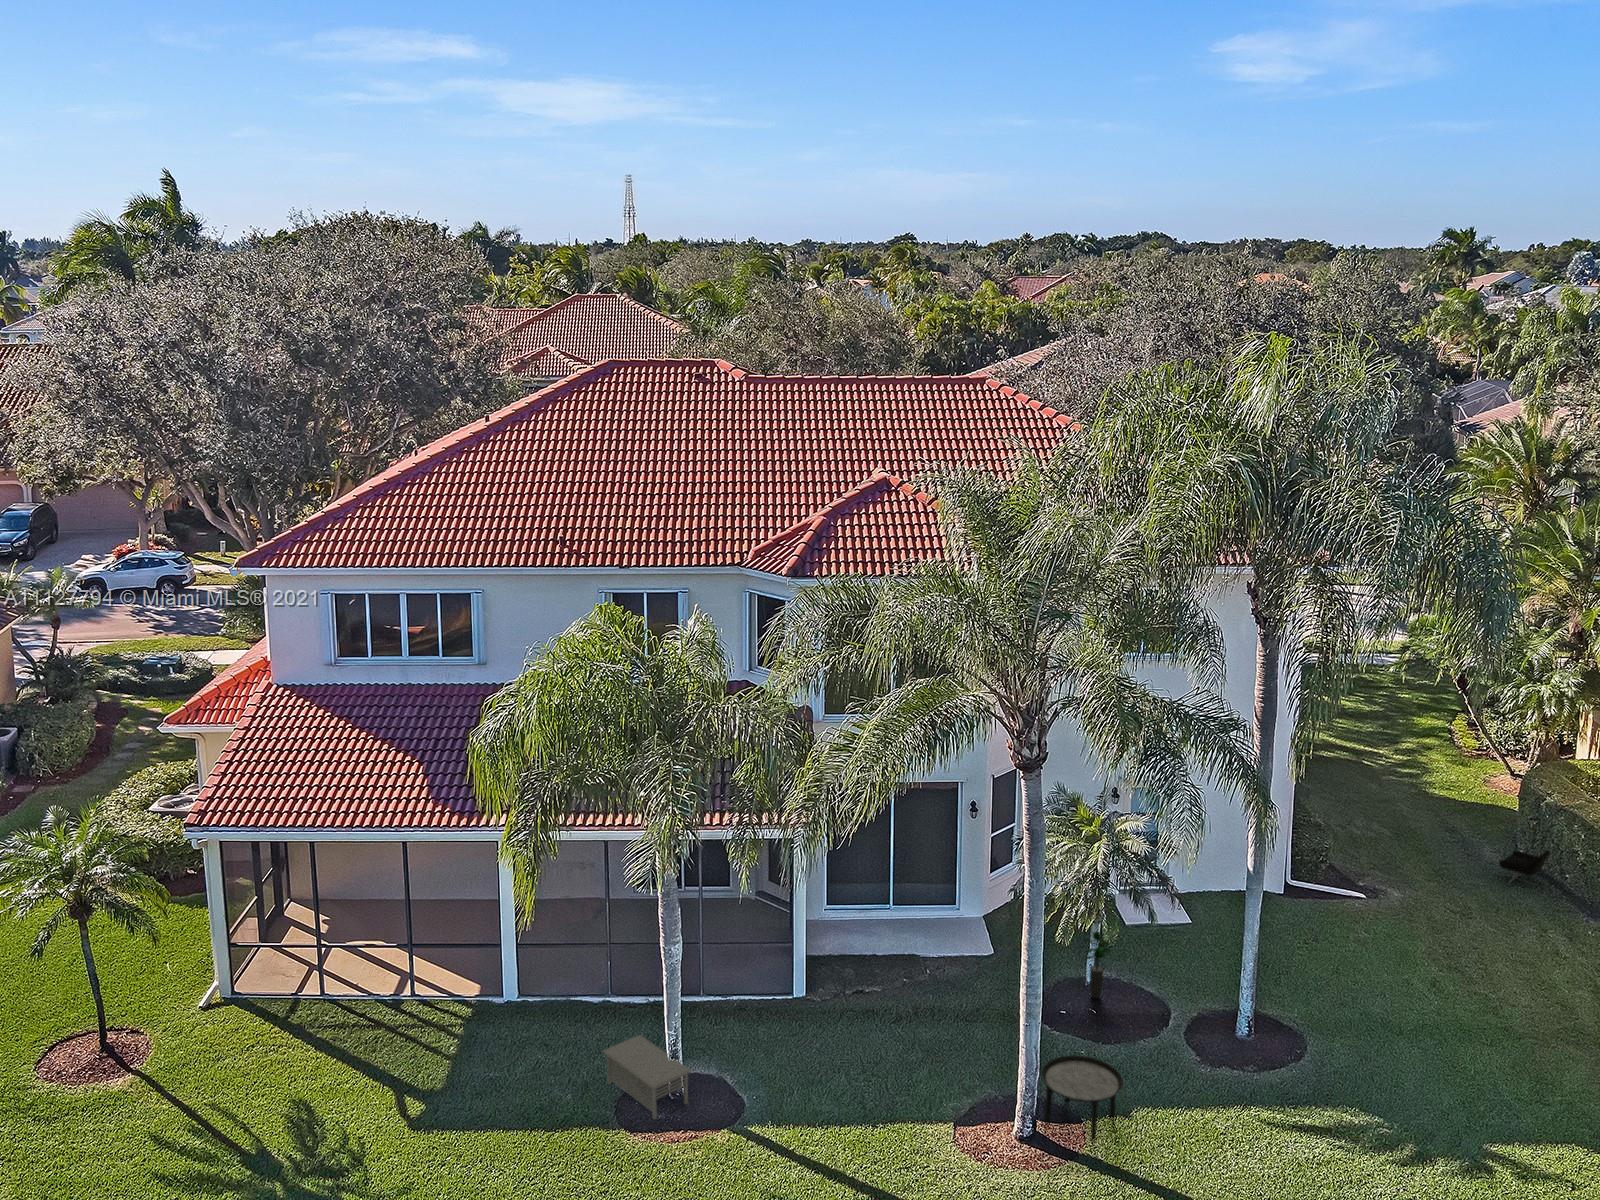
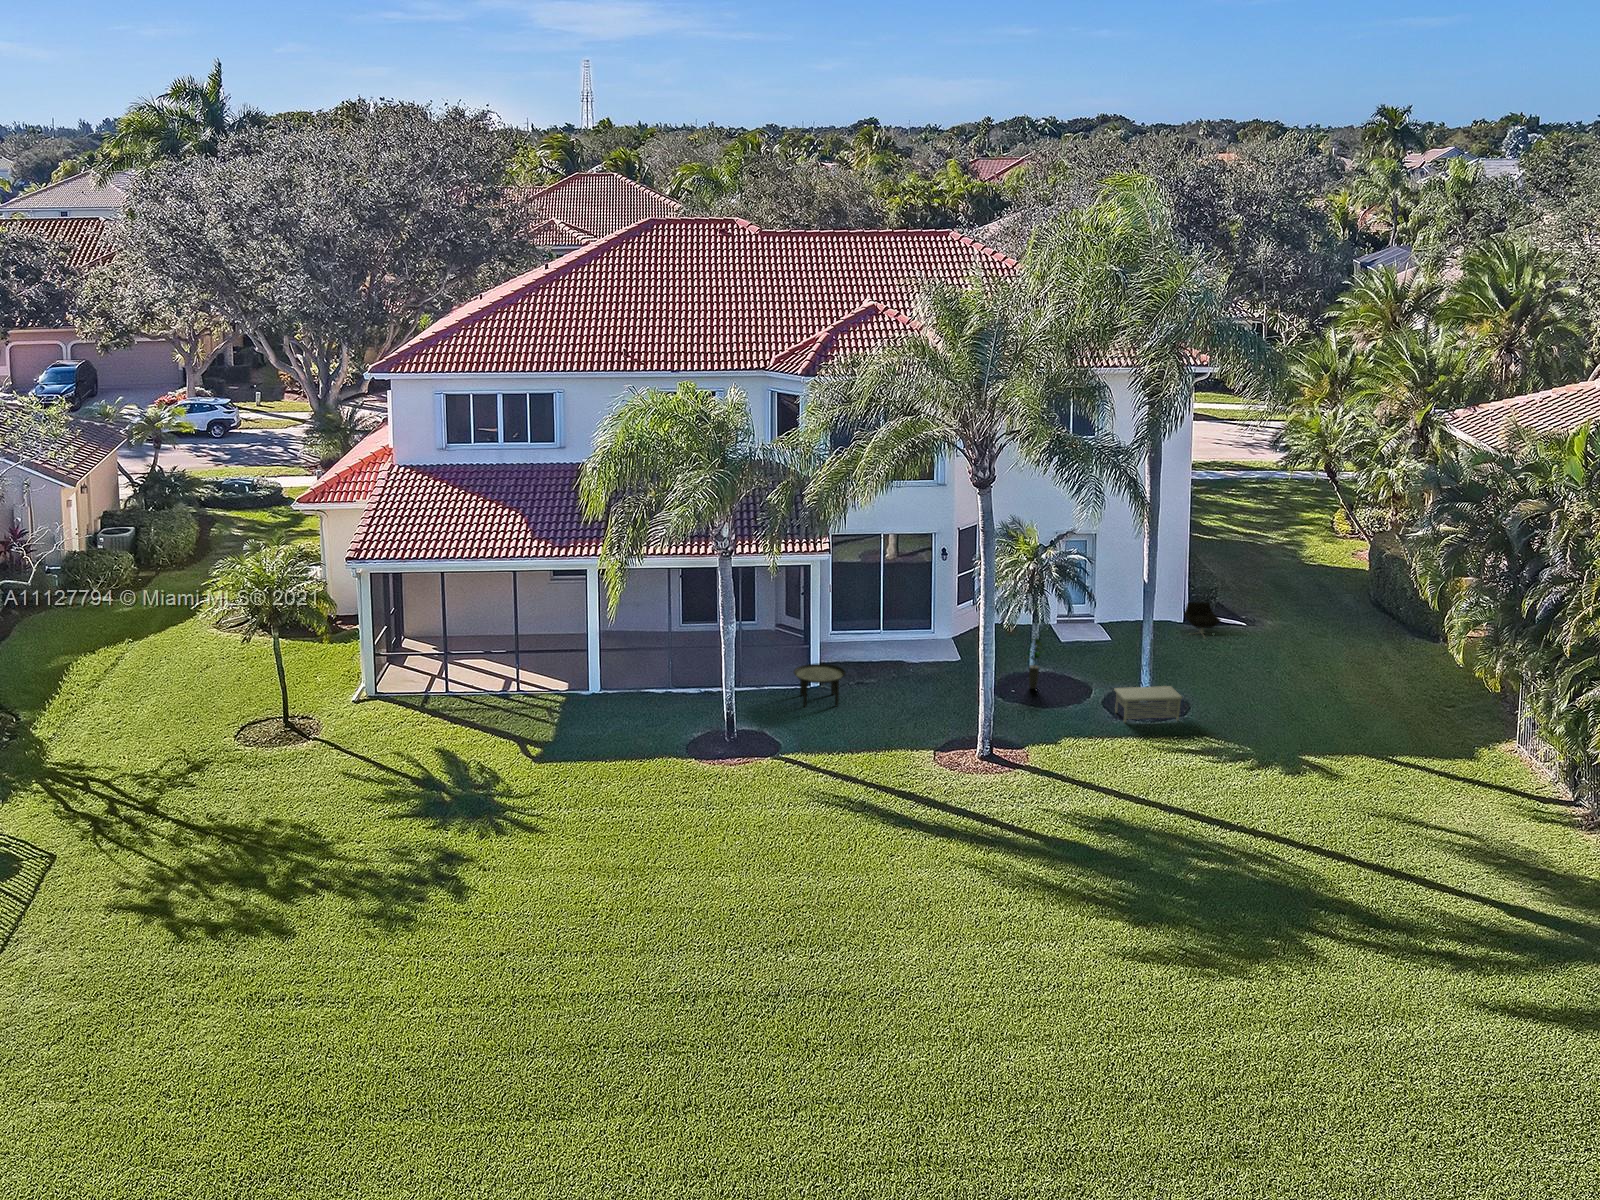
lounge chair: present [1499,850,1550,883] -> present [1185,602,1221,634]
storage bench: present [603,1035,690,1119] -> present [1114,686,1182,722]
round table: present [1041,1055,1123,1140] -> present [794,664,846,707]

